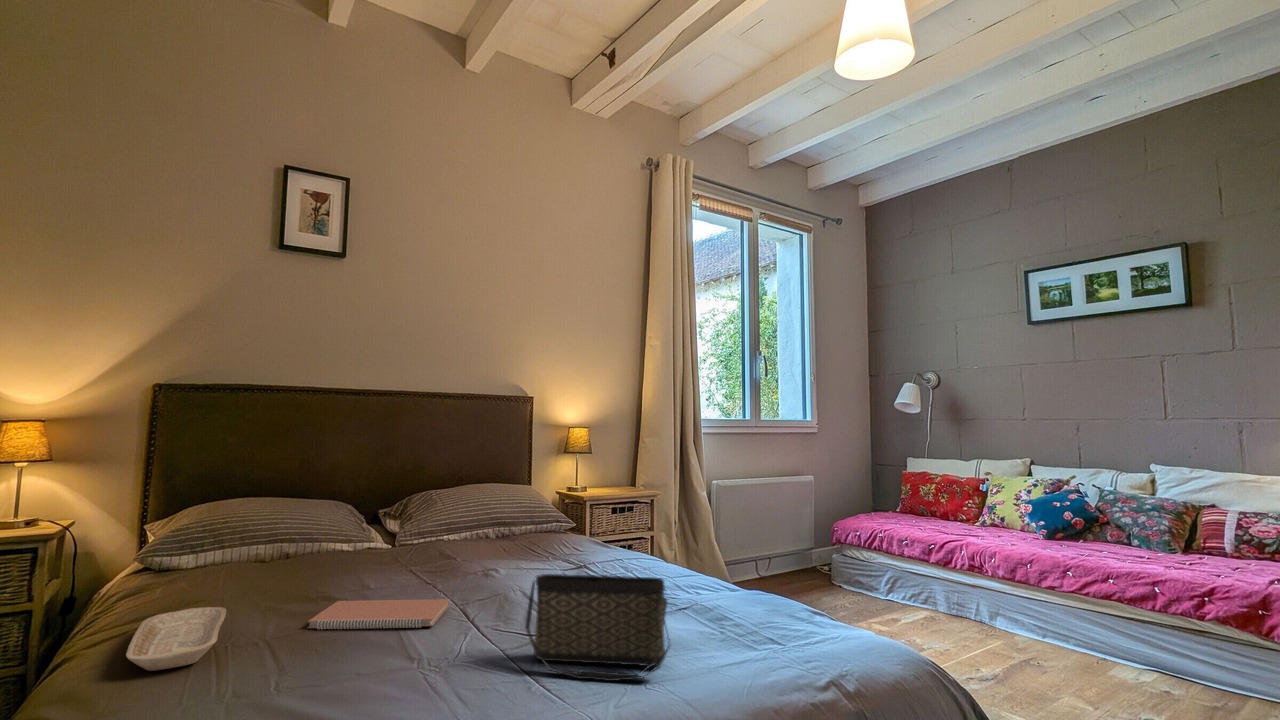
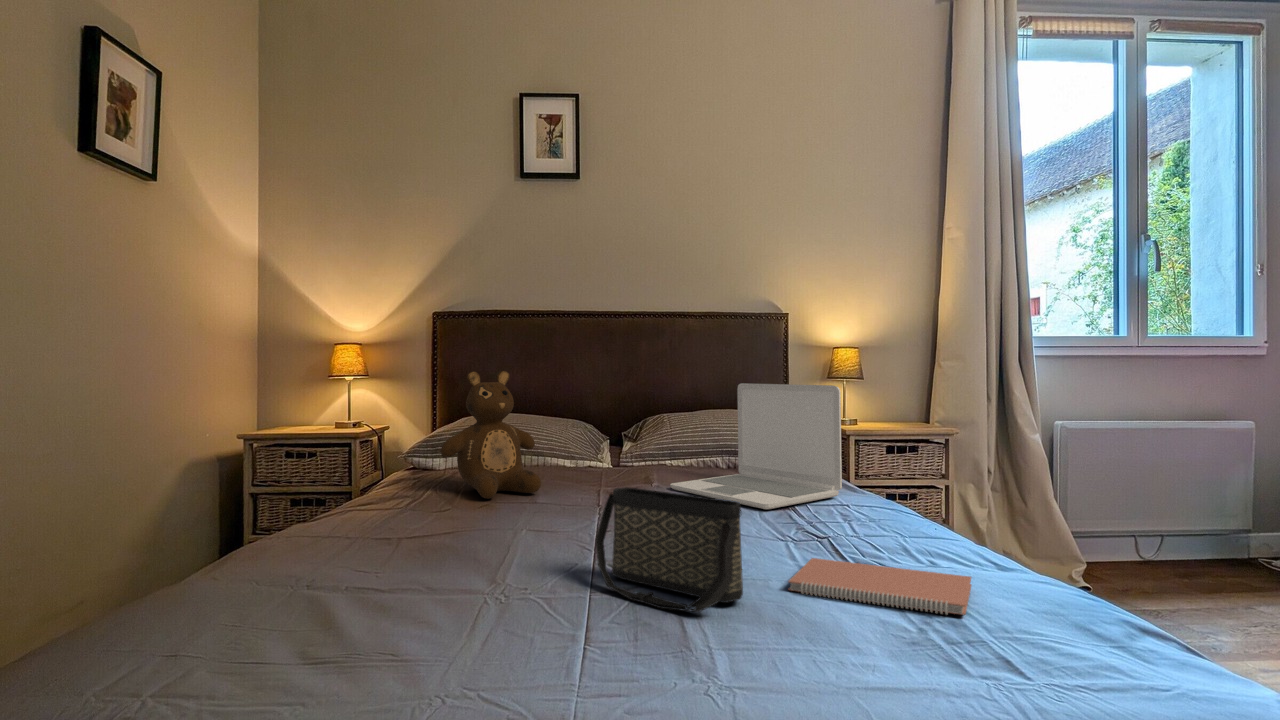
teddy bear: none [236,457,355,597] -> present [441,371,541,499]
laptop: none [477,463,626,576] -> present [670,383,842,509]
notebook: present [308,599,450,629] -> present [788,558,972,615]
tray: present [126,607,226,671] -> none [310,495,411,536]

